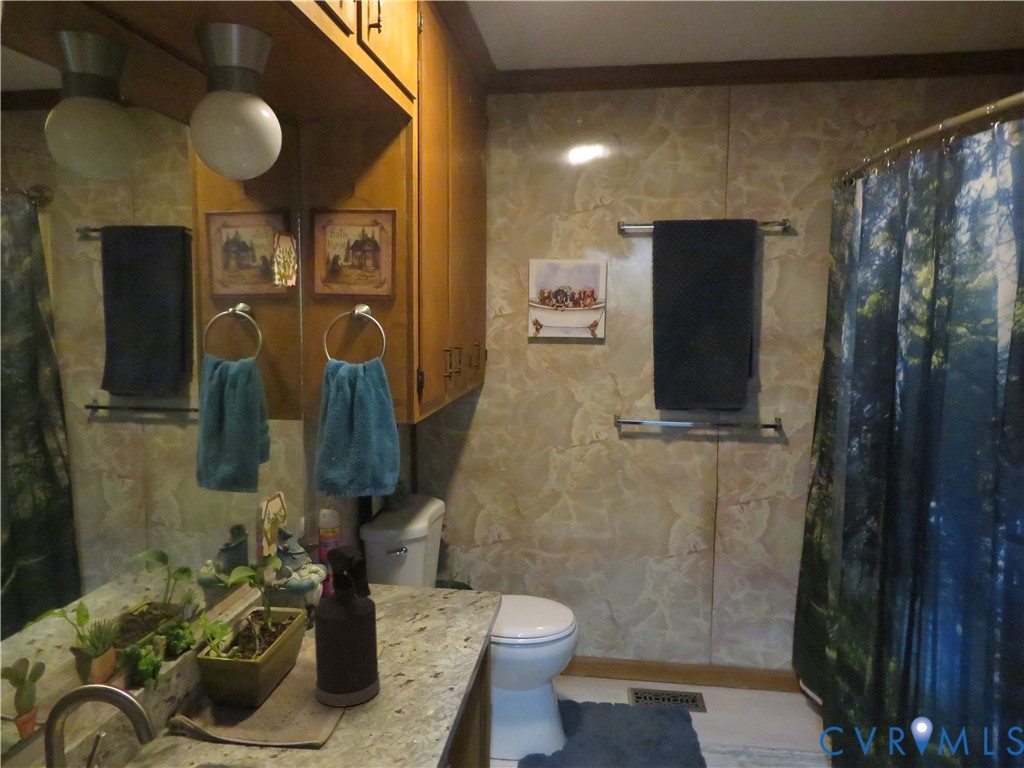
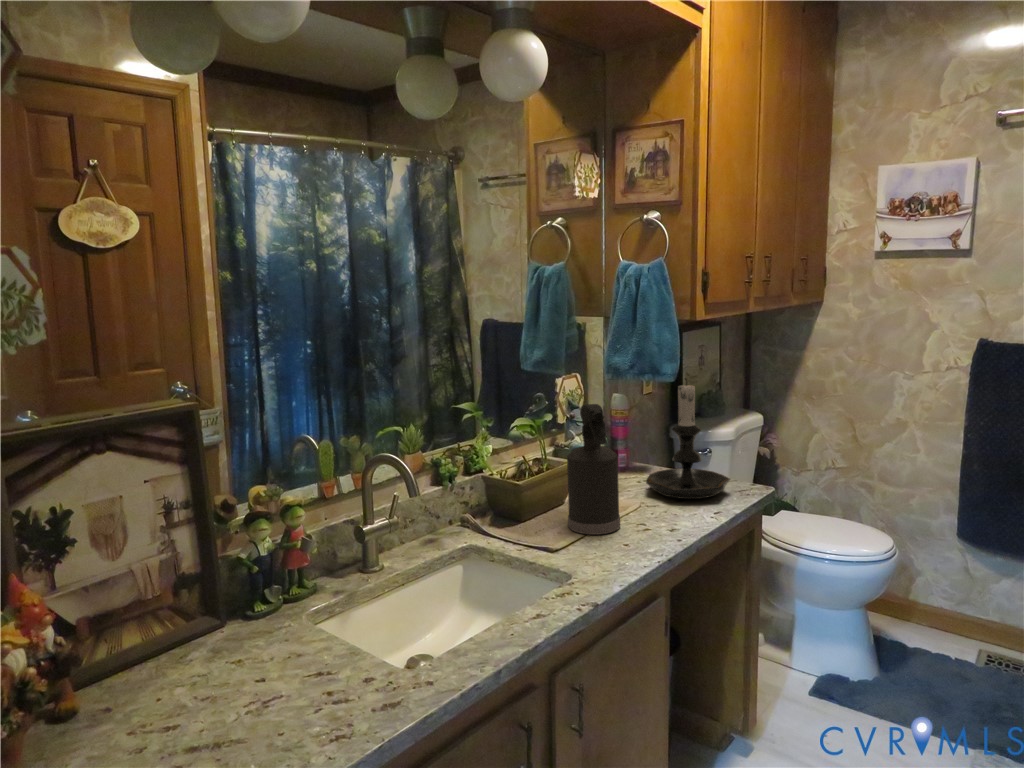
candle holder: none [380,492,467,628] -> present [646,378,730,499]

